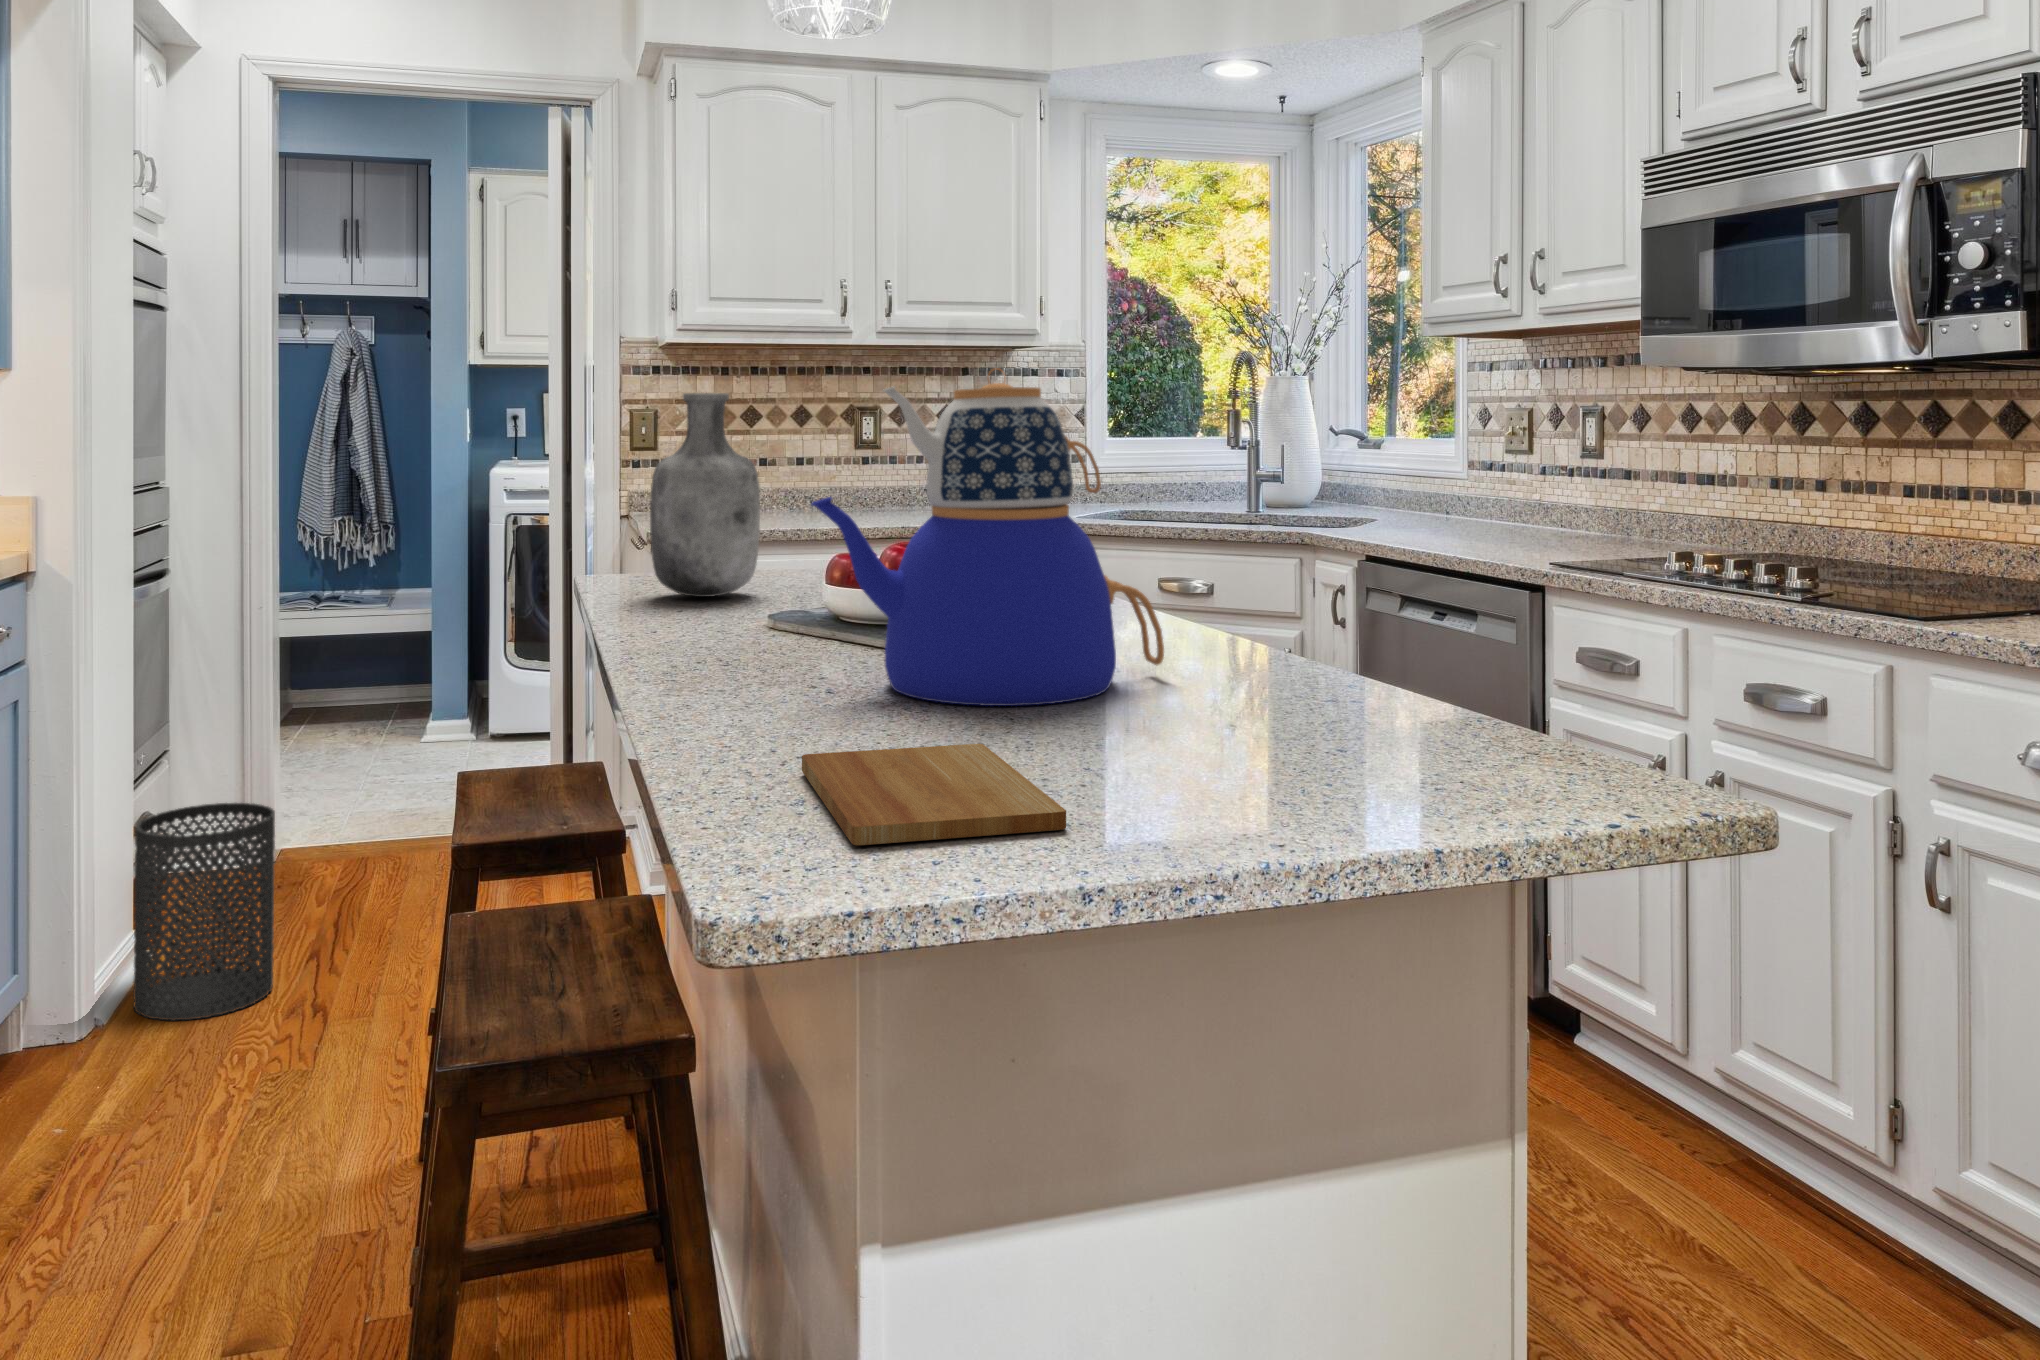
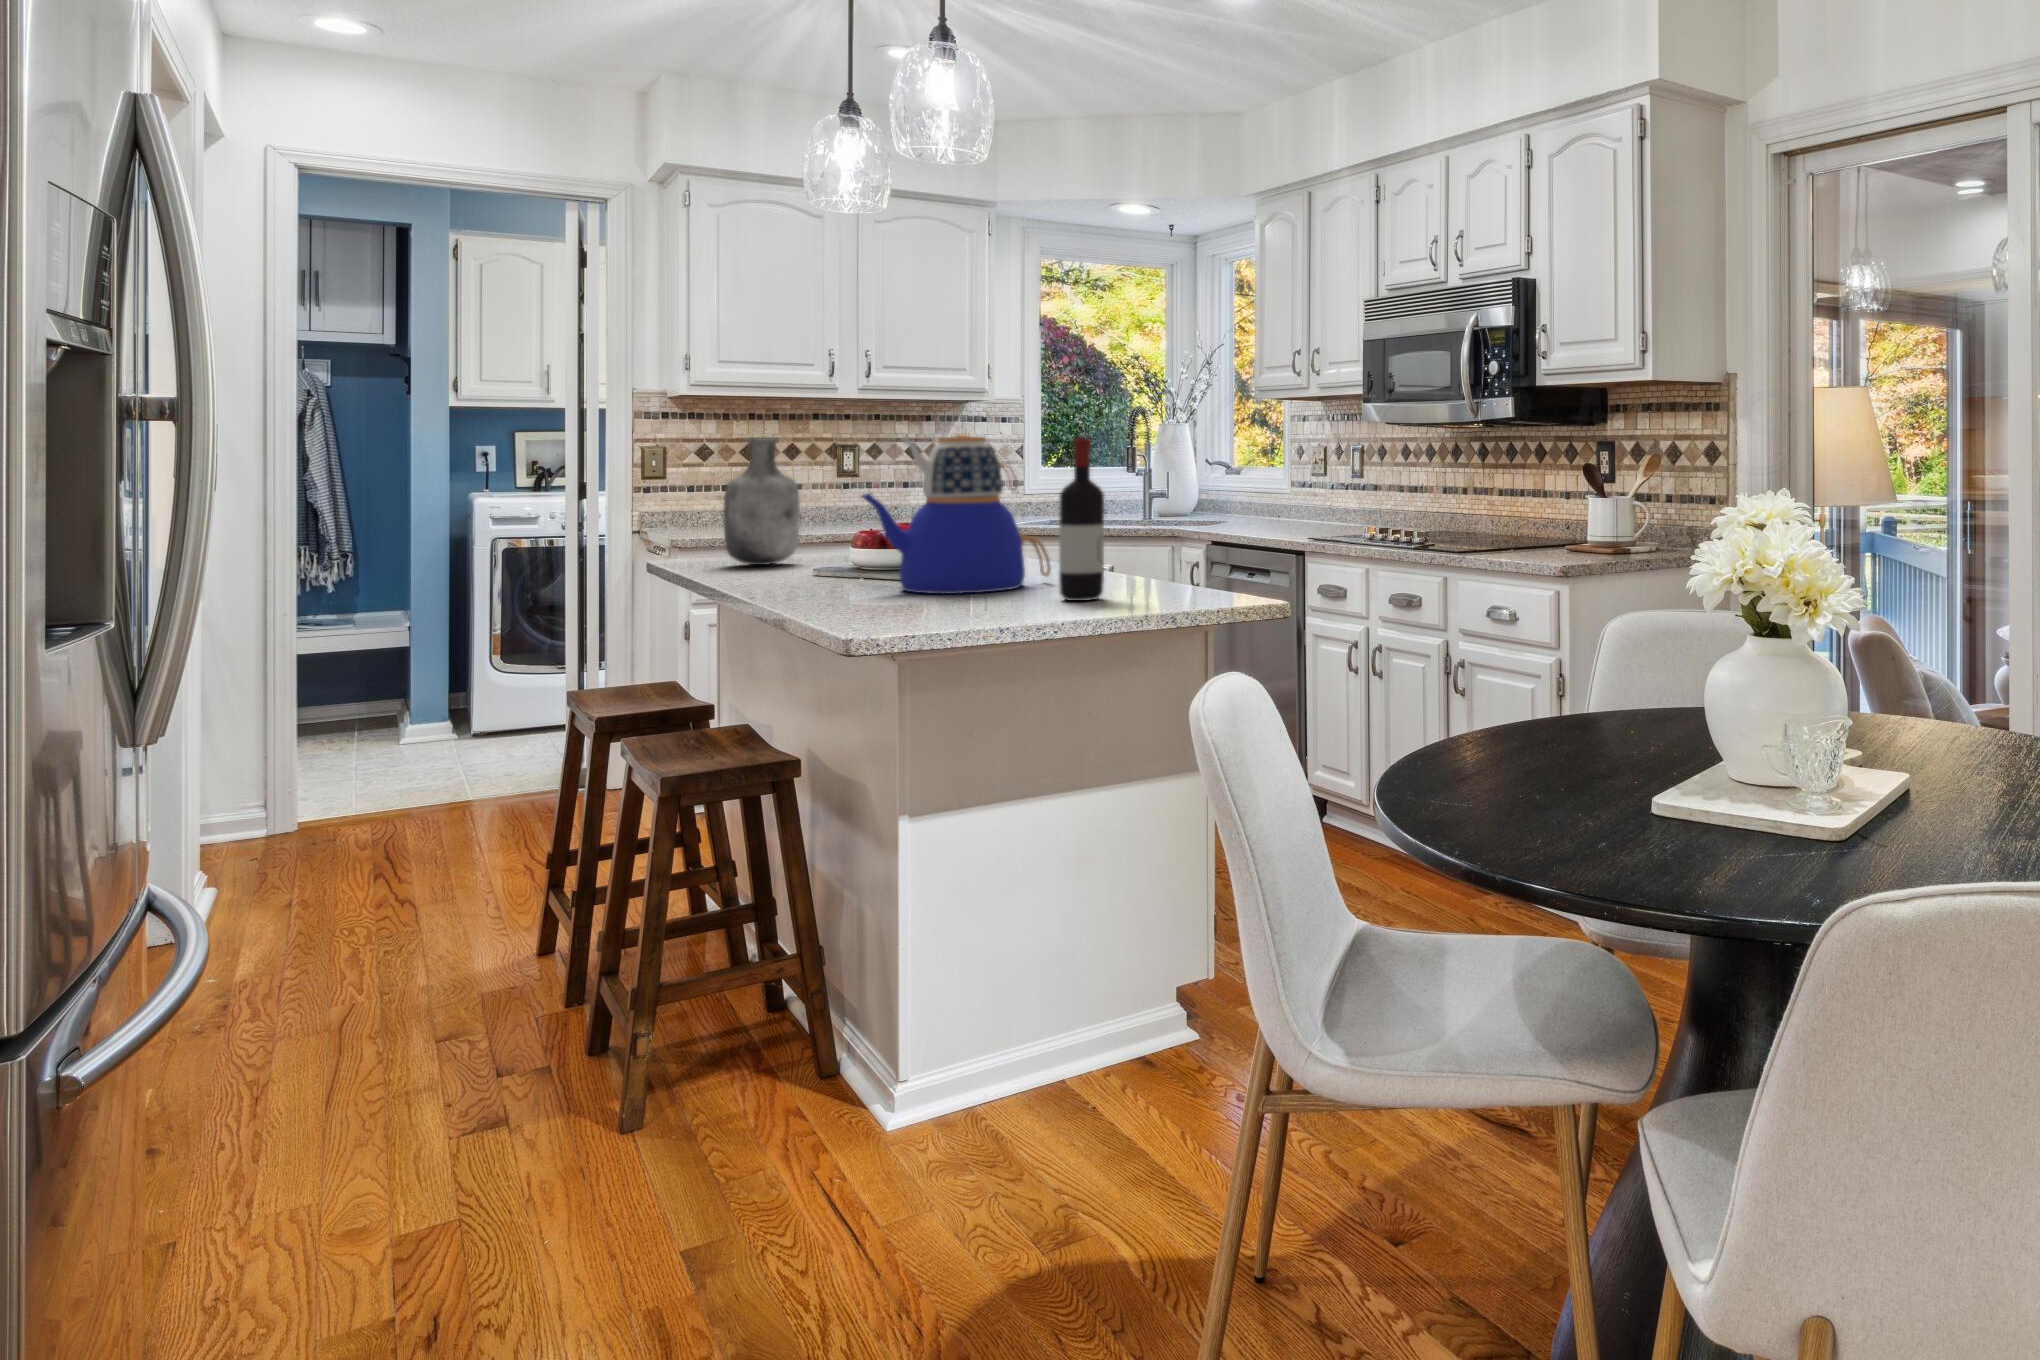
wine bottle: none [1197,386,1296,758] -> present [1059,438,1104,601]
cutting board: present [802,744,1066,845] -> none [870,599,995,625]
trash can: present [133,803,275,1021] -> none [239,753,364,915]

